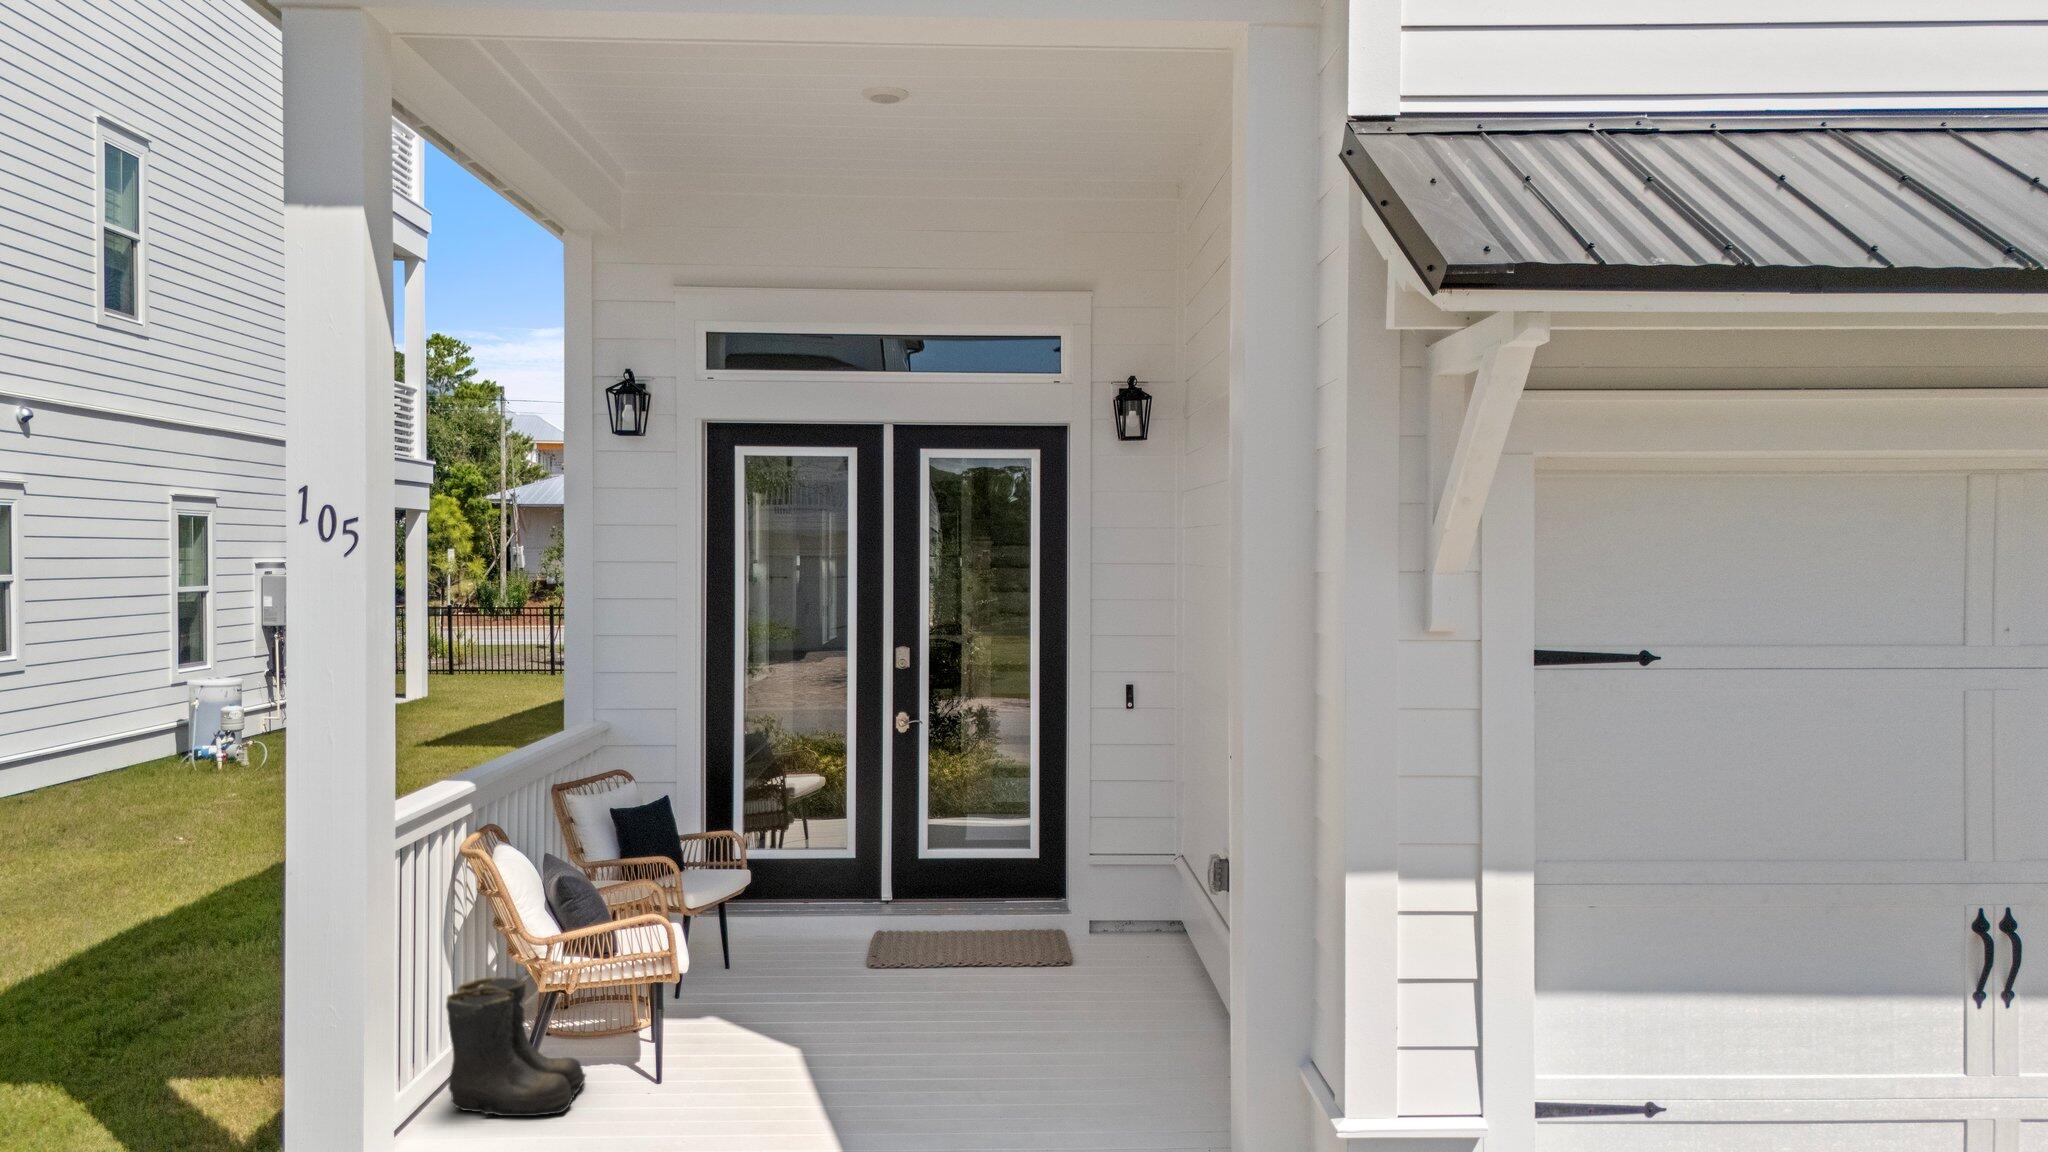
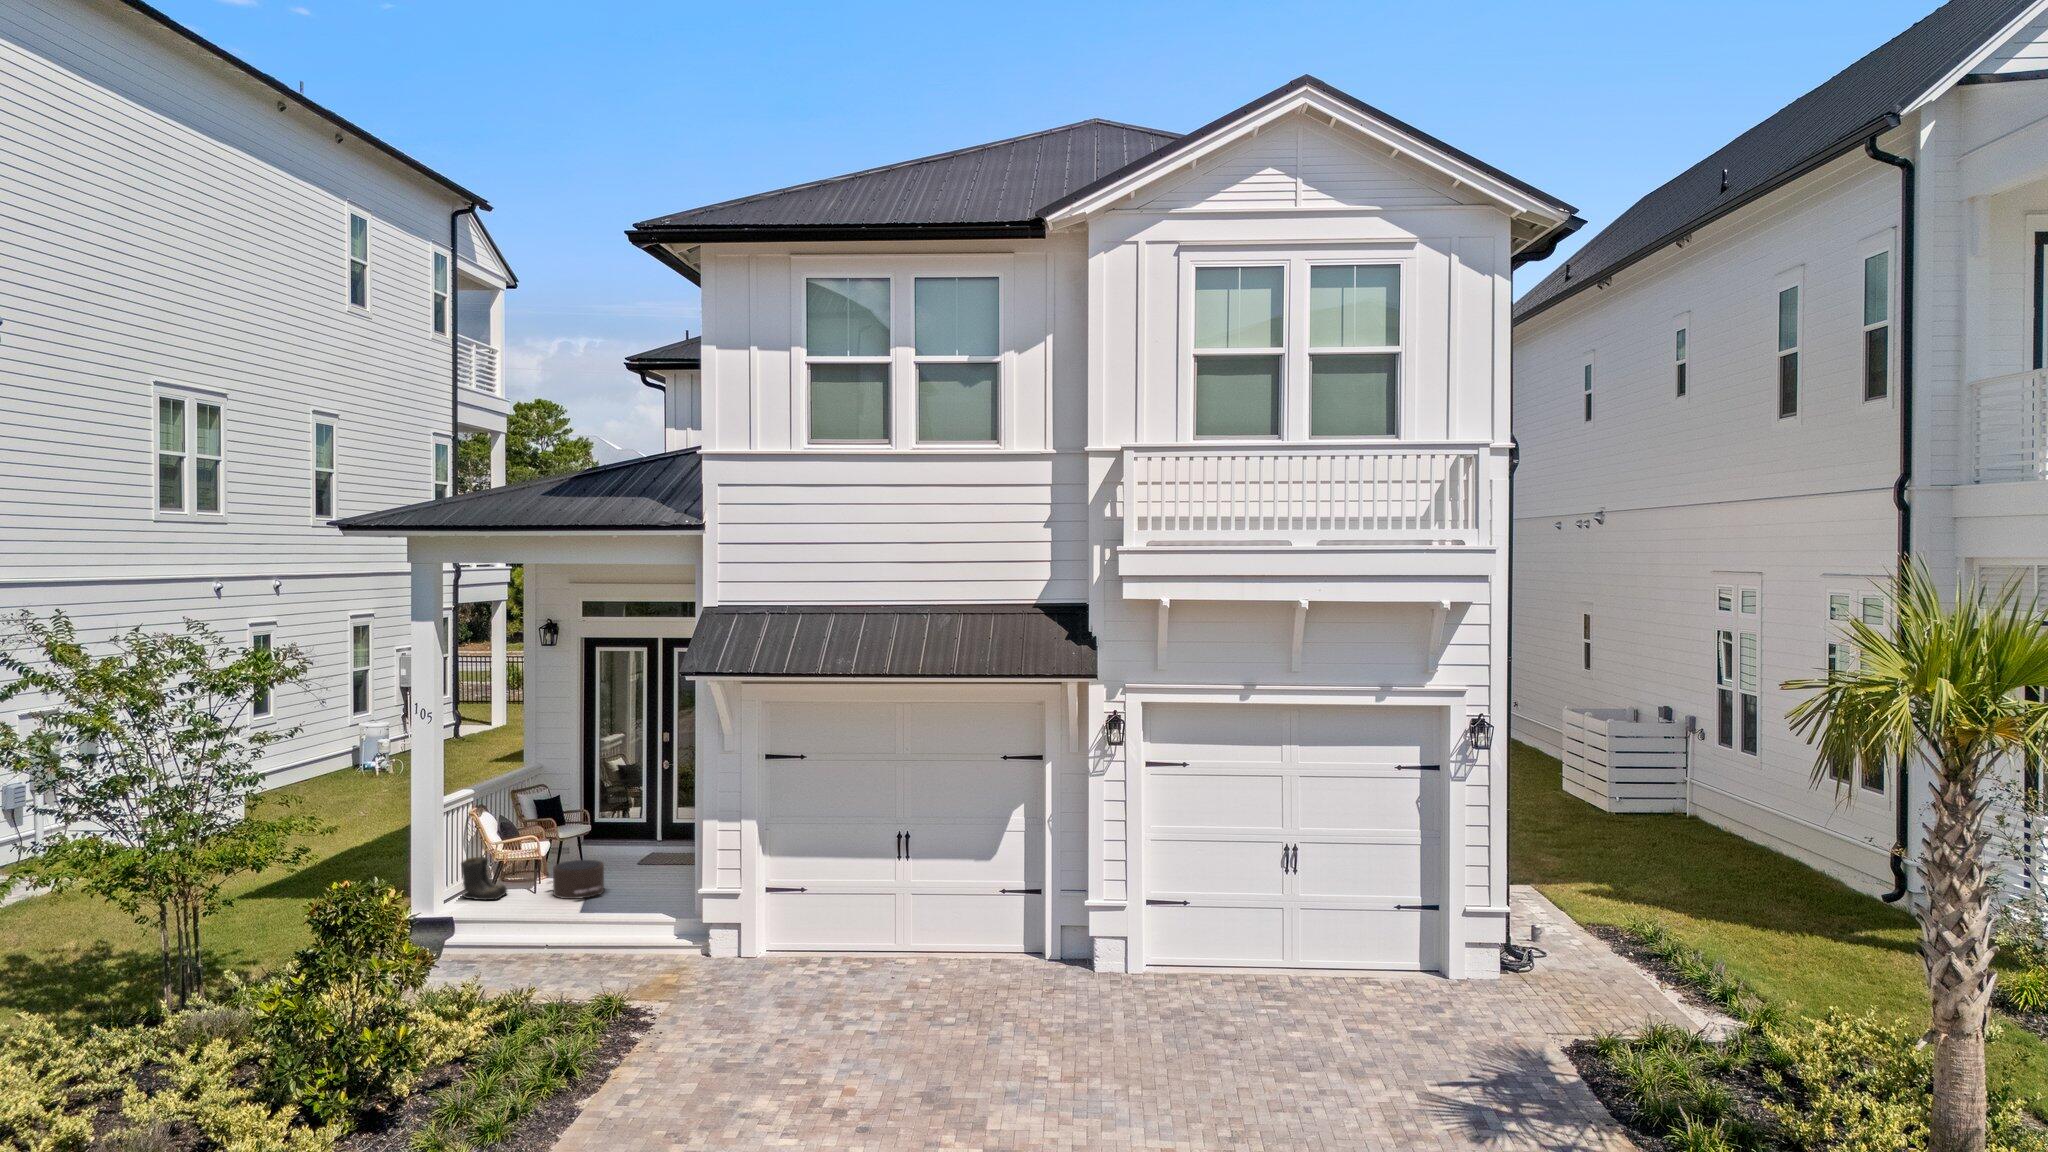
pouf: none [691,969,870,1098] -> present [548,860,604,899]

